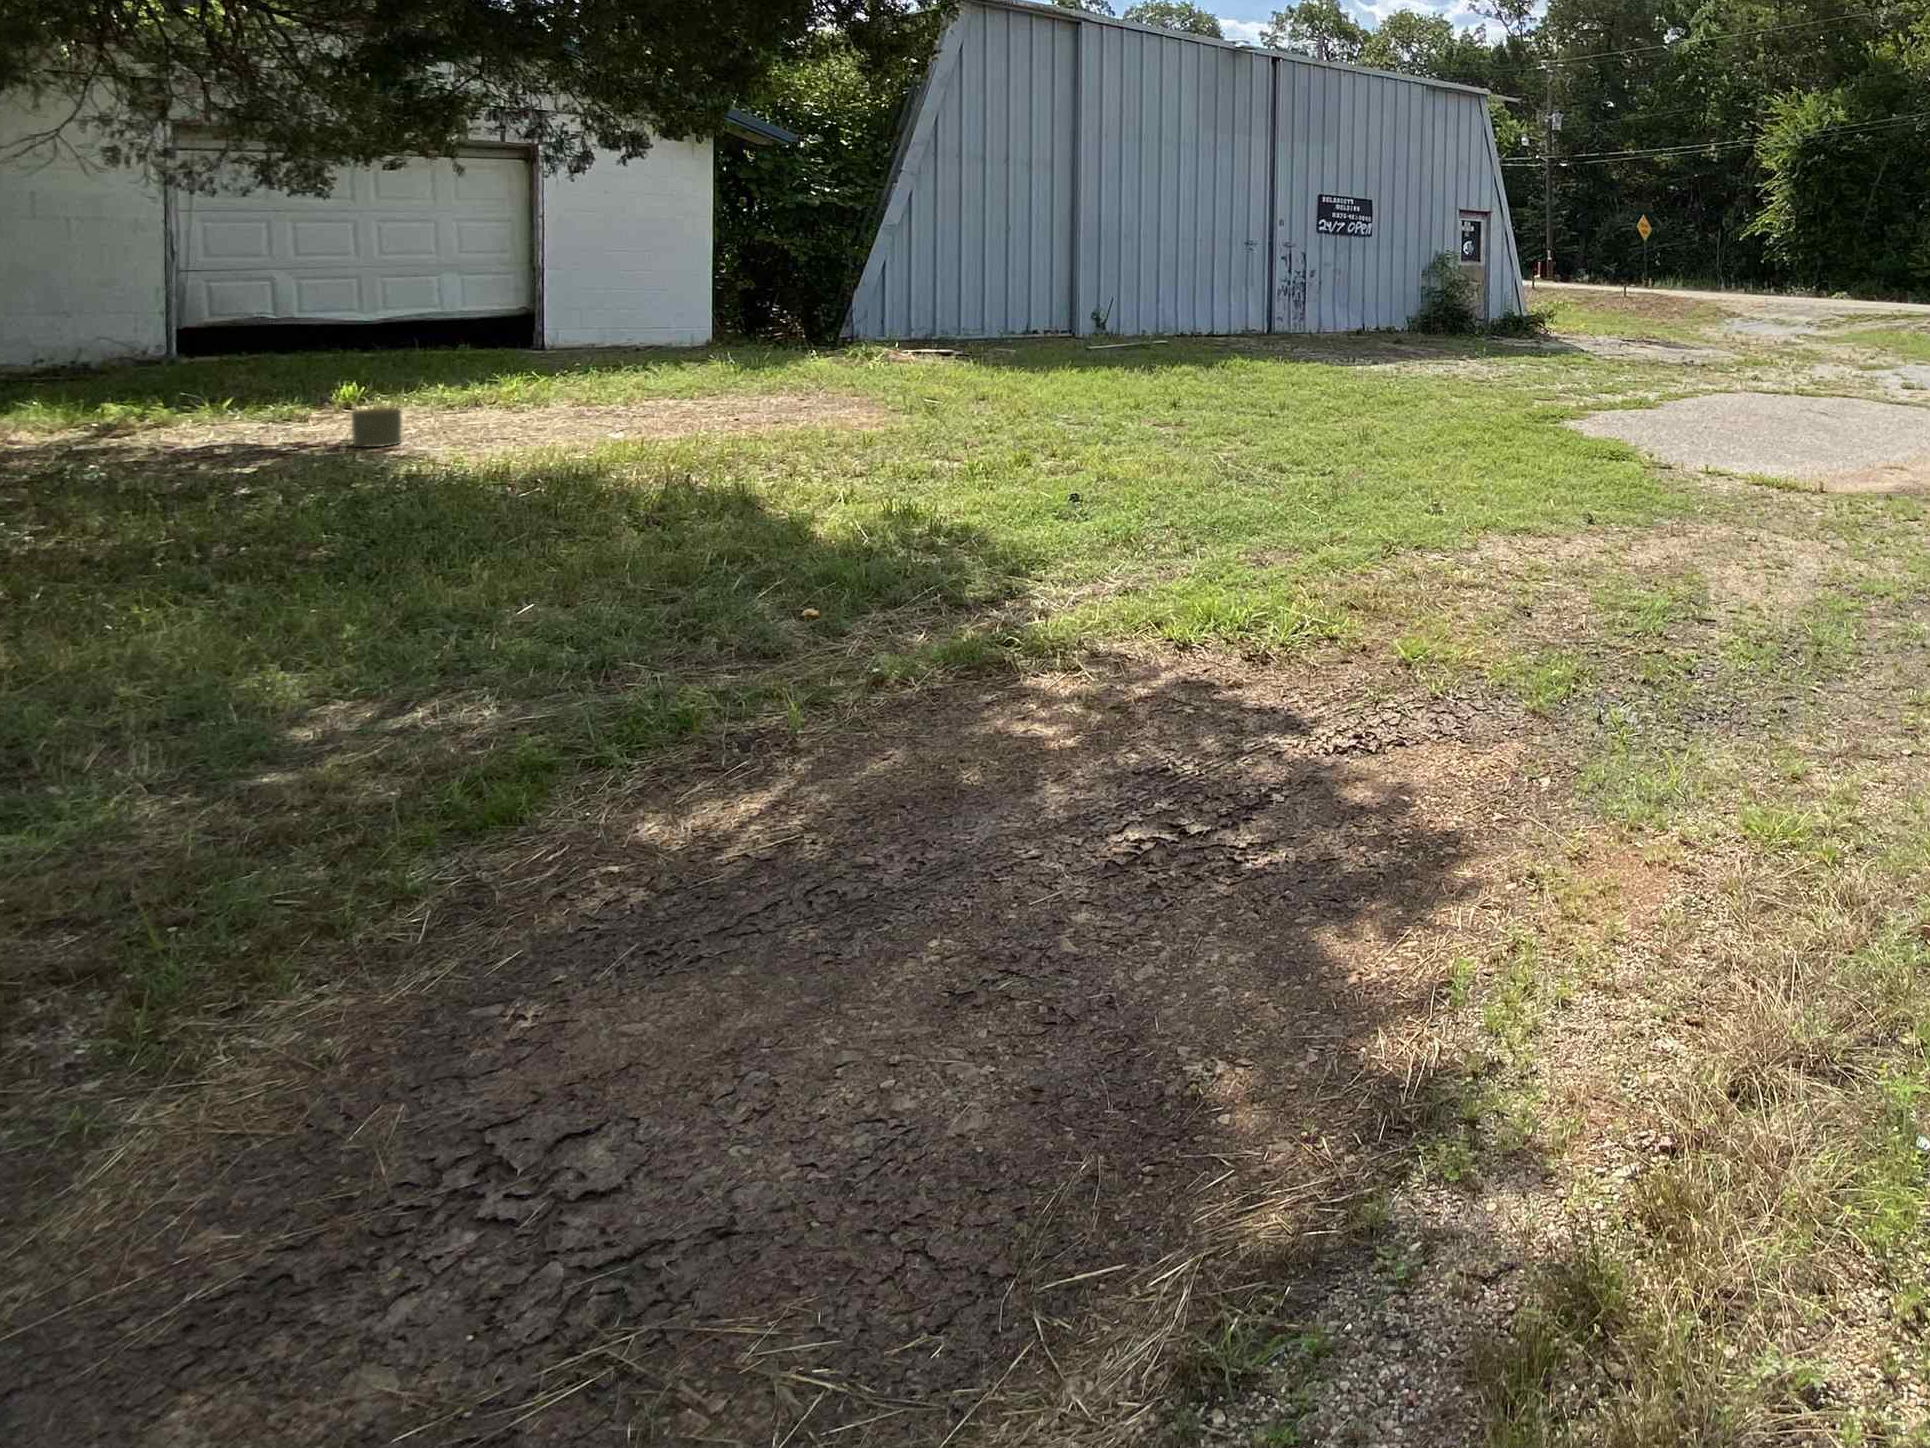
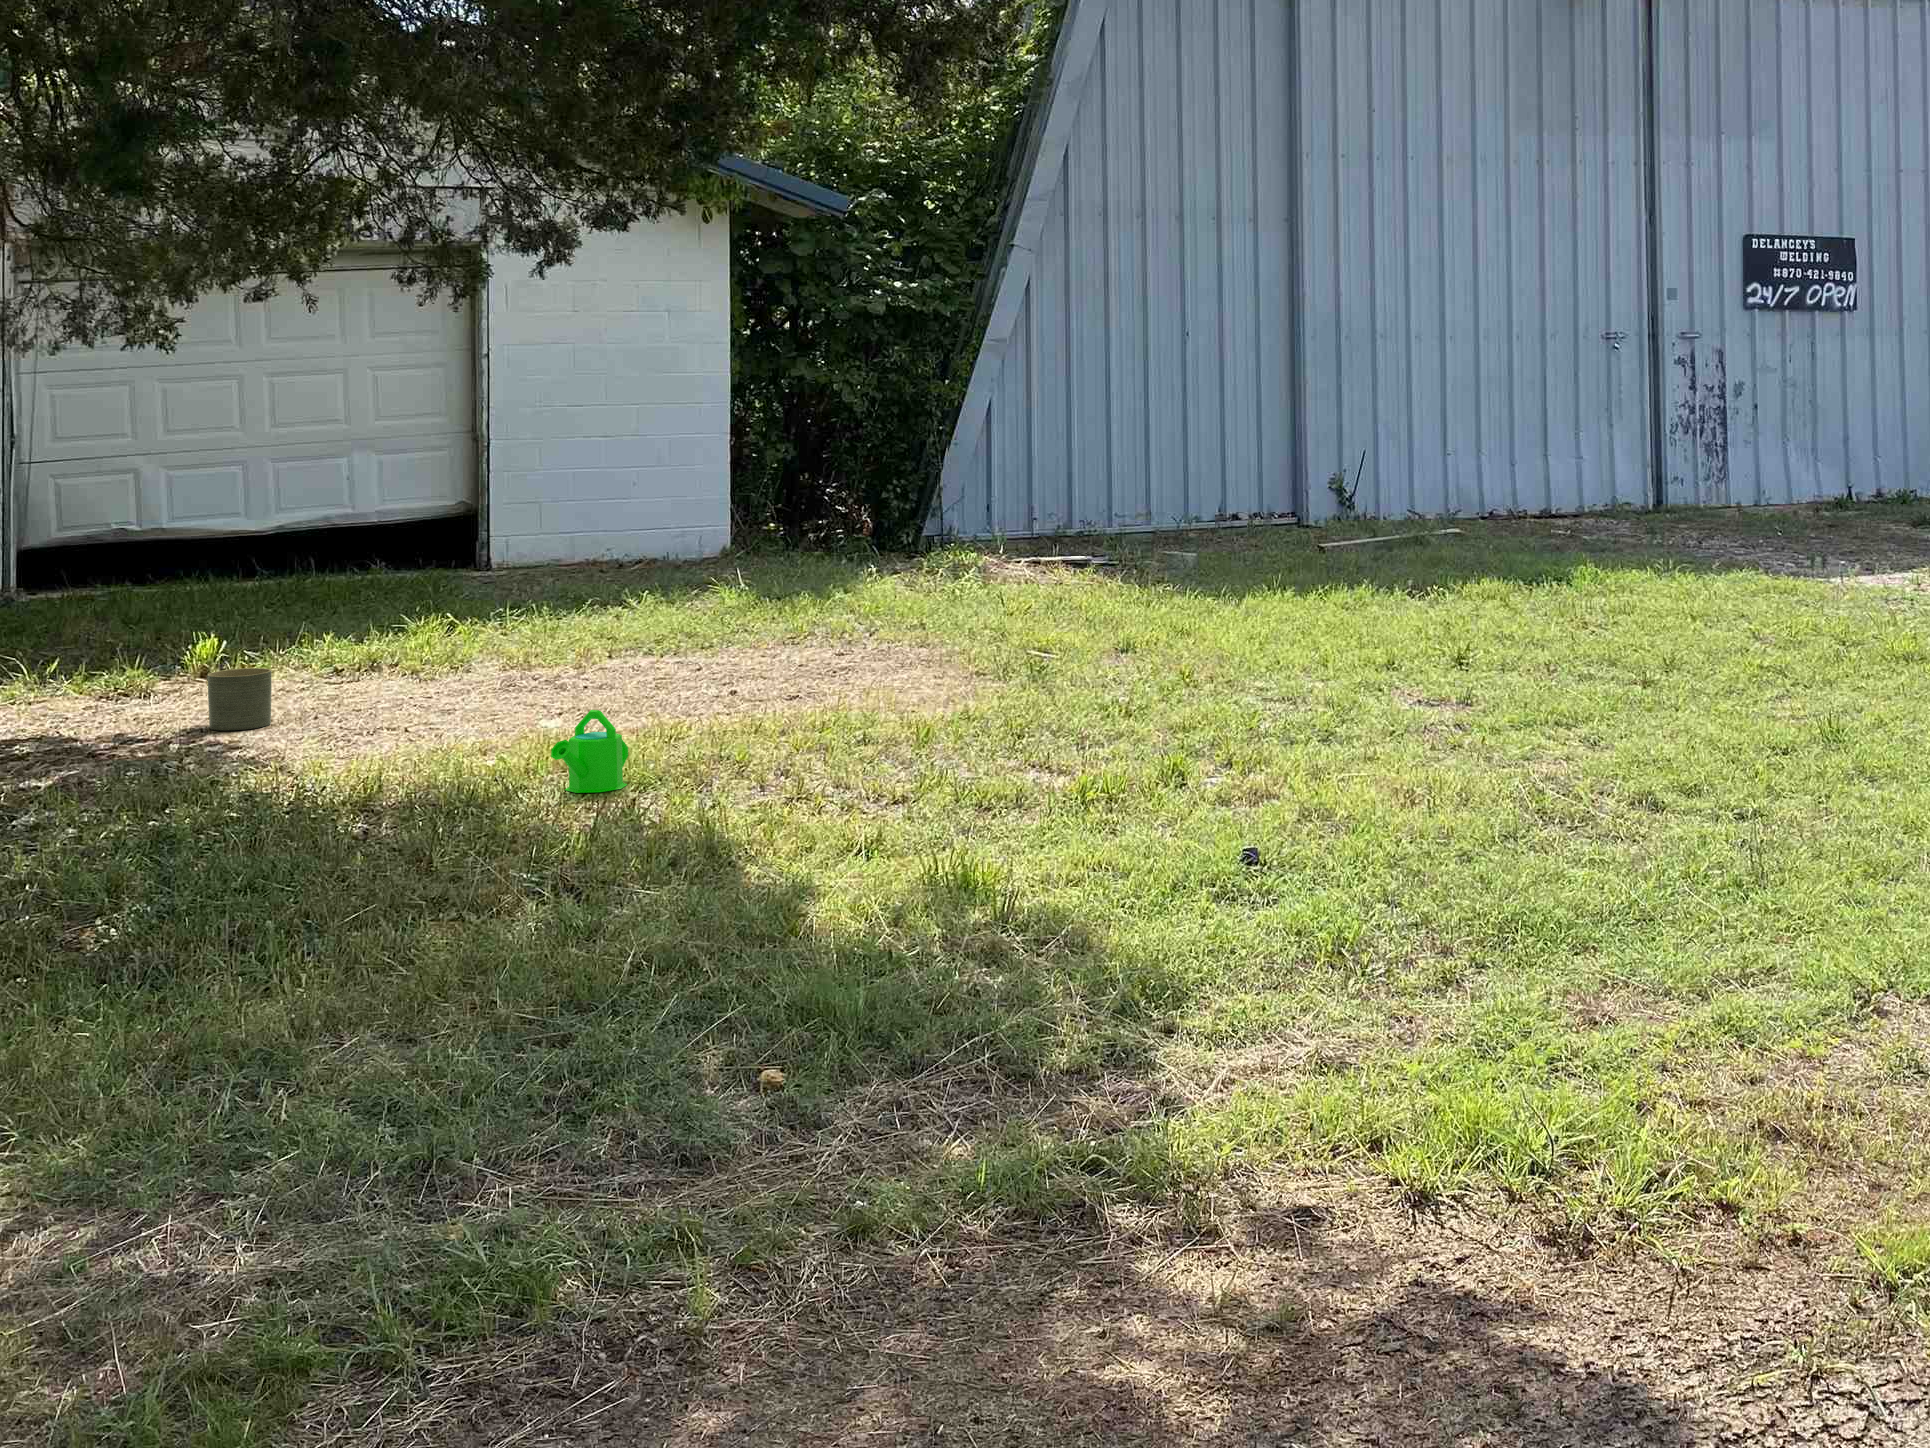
watering can: none [626,428,677,477] -> present [551,710,628,793]

